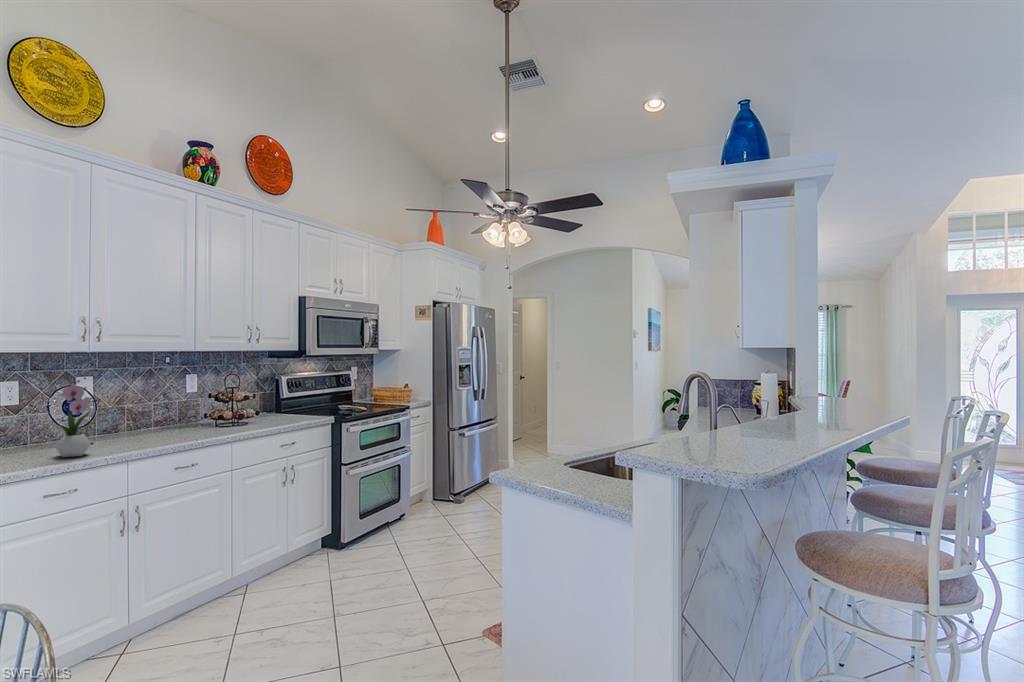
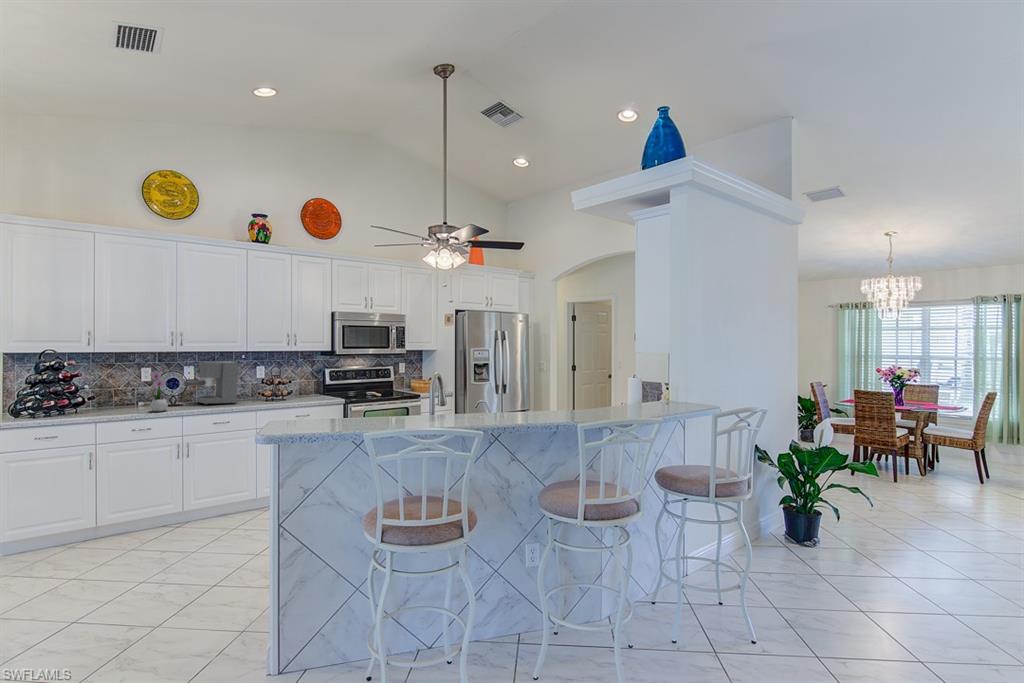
coffee maker: none [95,368,186,438] -> present [184,362,238,404]

